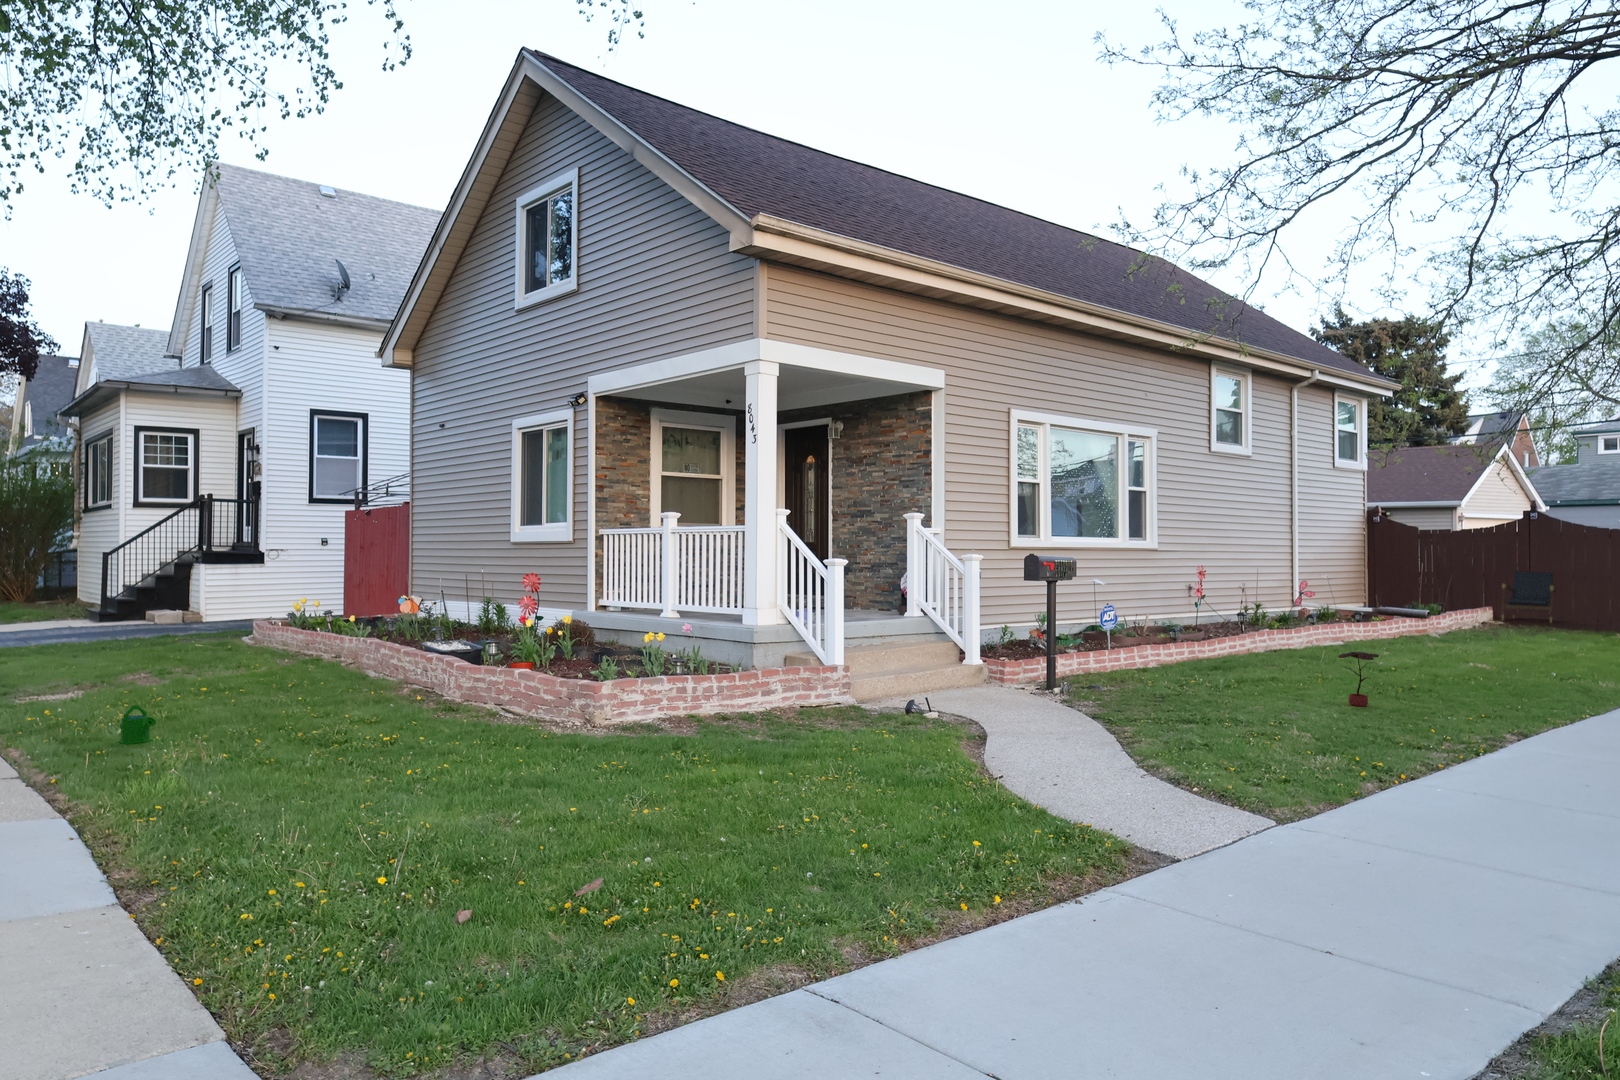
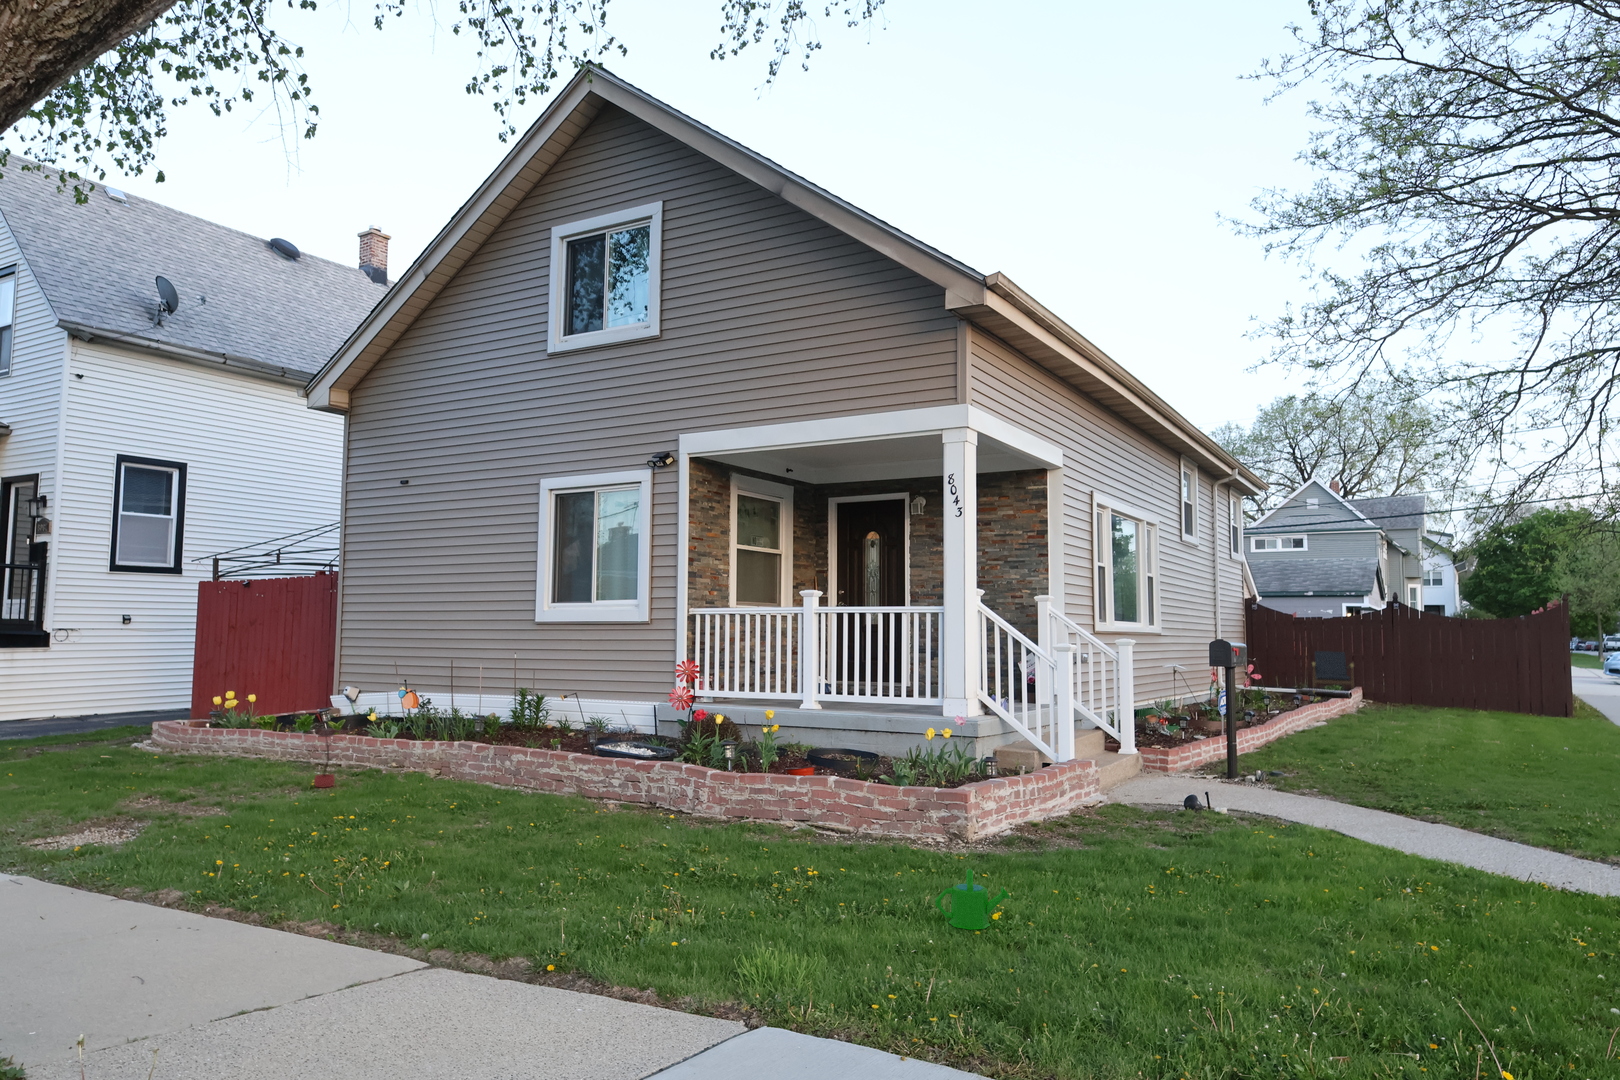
potted plant: present [1338,652,1379,706] -> present [304,728,350,787]
watering can: present [119,705,156,744] -> present [935,868,1011,930]

